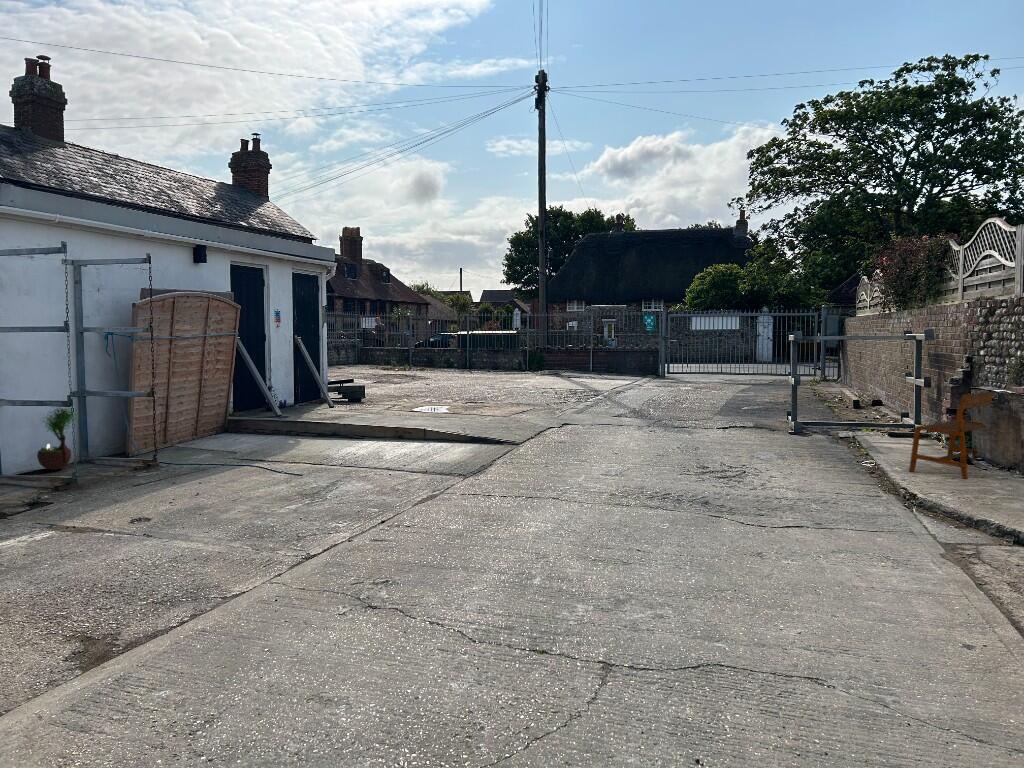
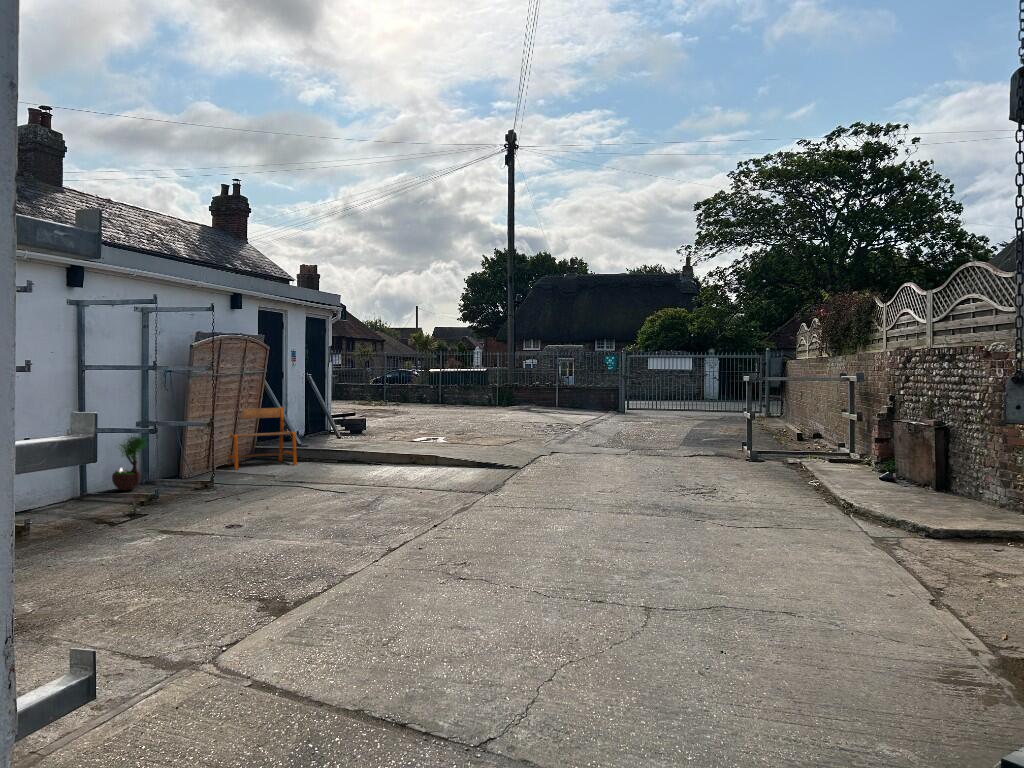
bench: present [909,392,998,479] -> present [228,407,297,469]

